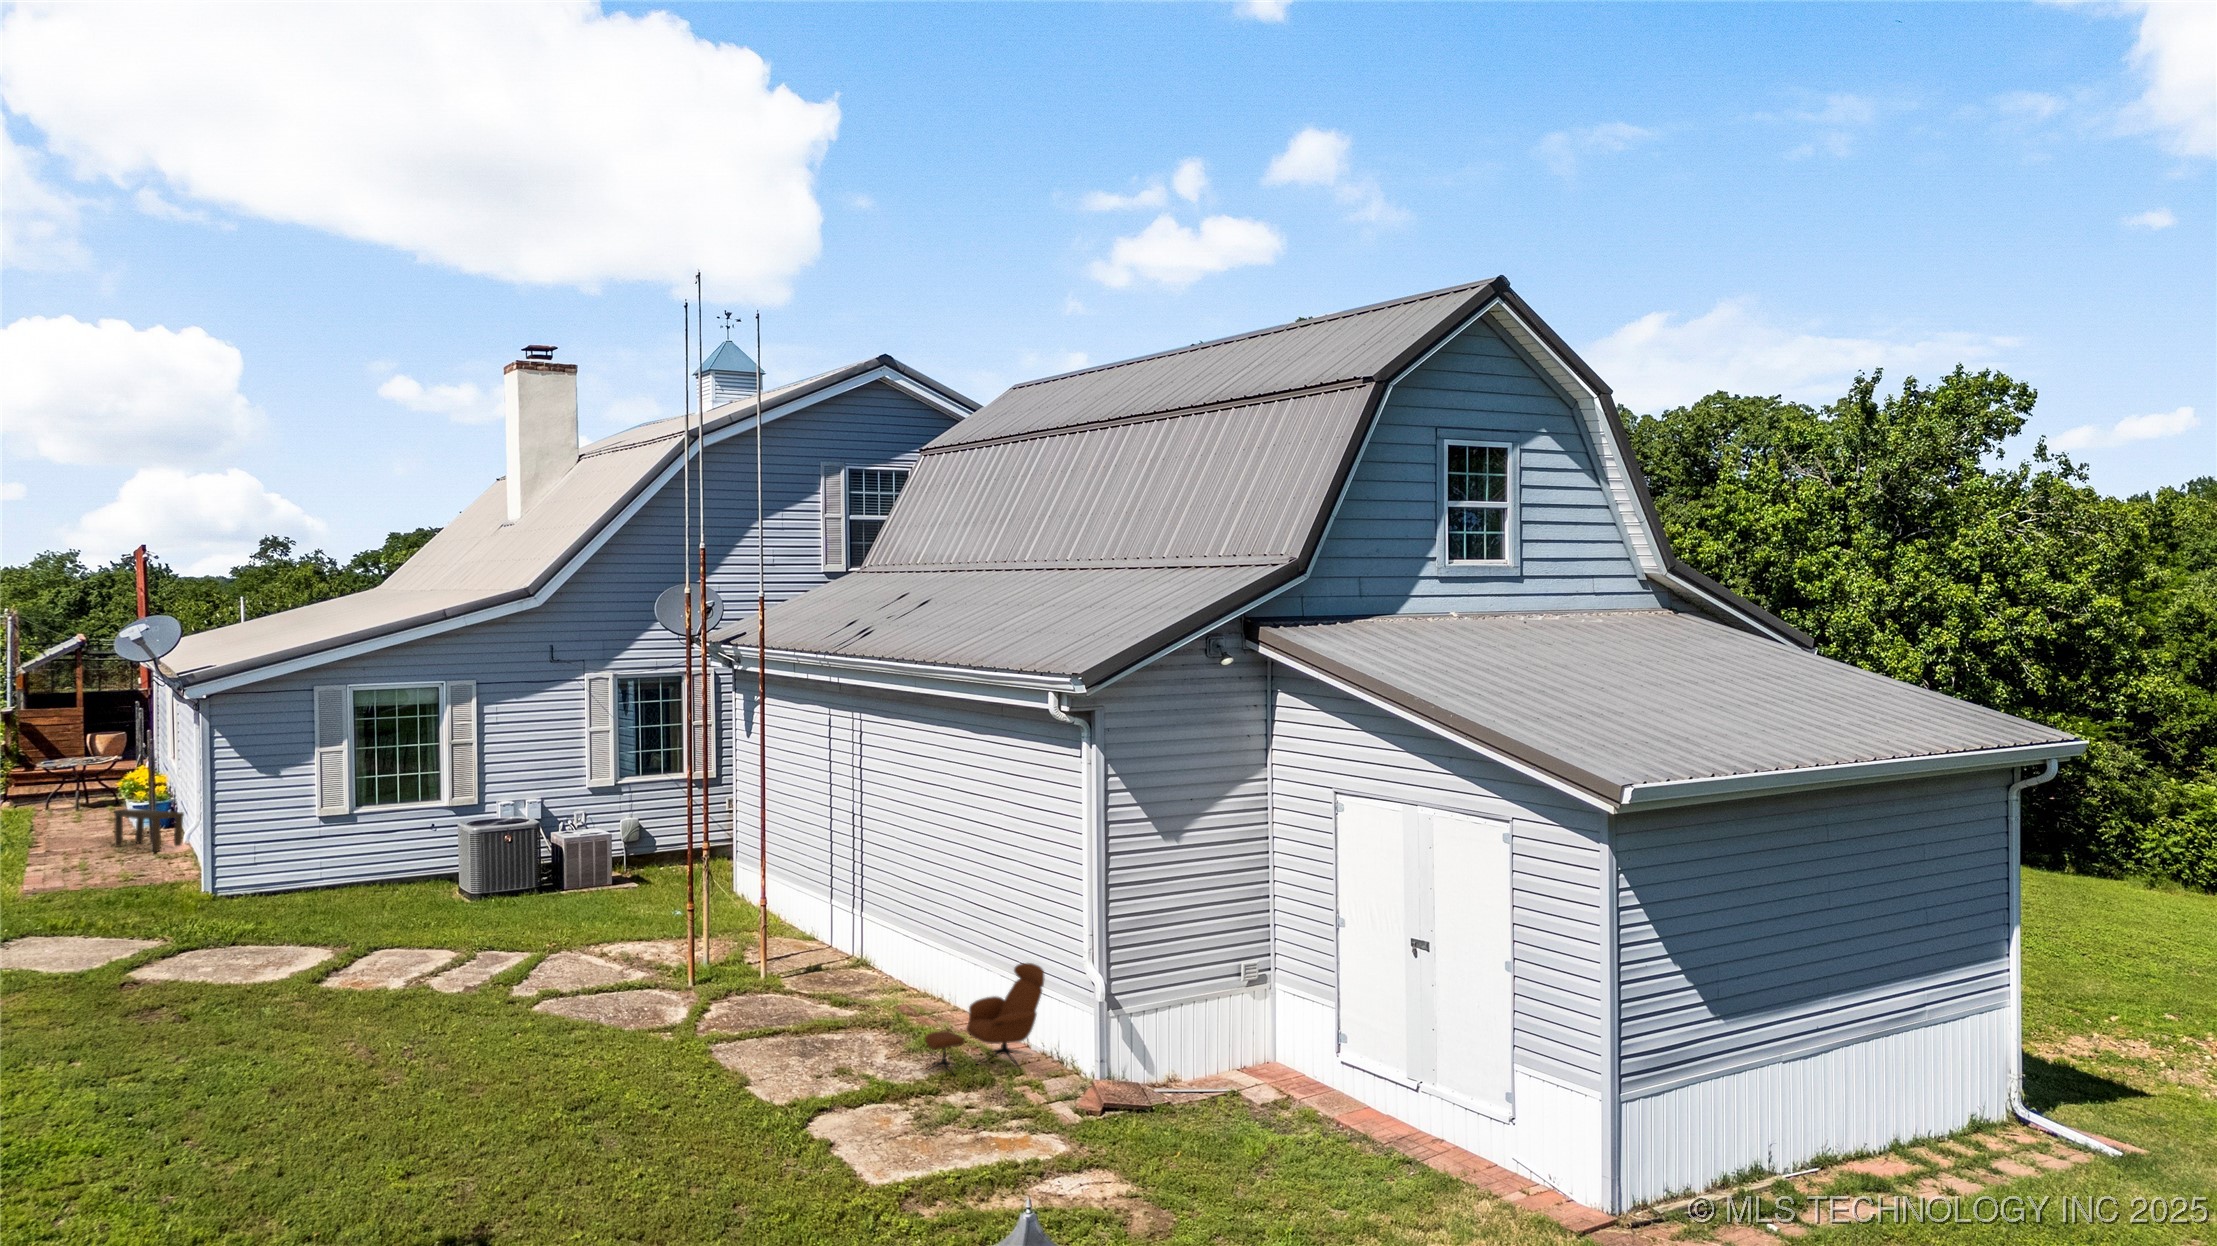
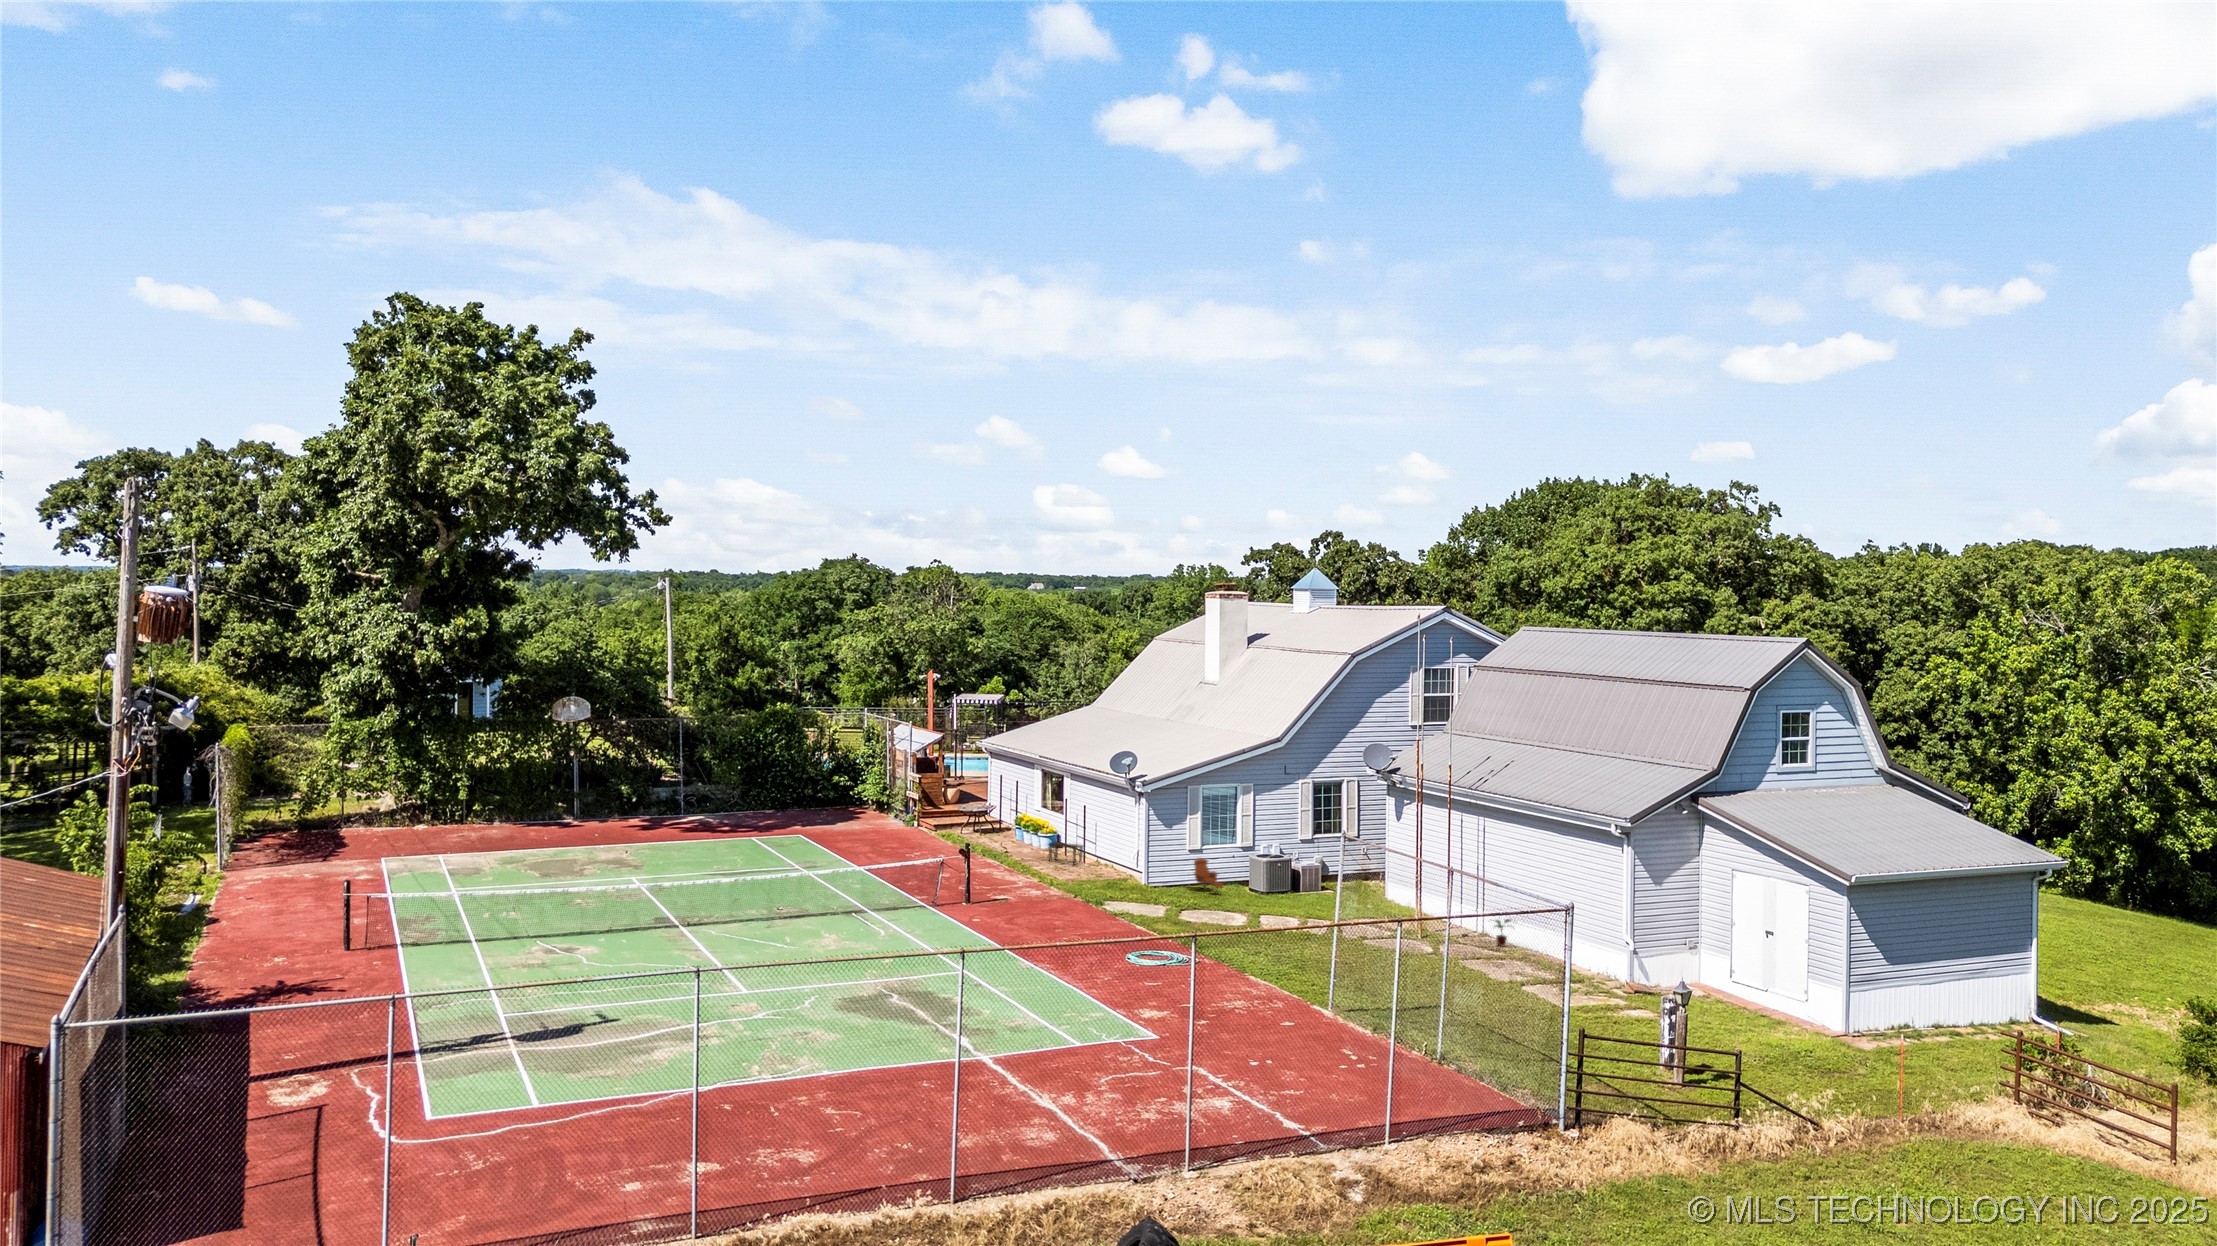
potted plant: none [840,928,900,991] -> present [1493,919,1511,946]
lounge chair: present [925,963,1044,1072] -> present [1194,858,1223,893]

